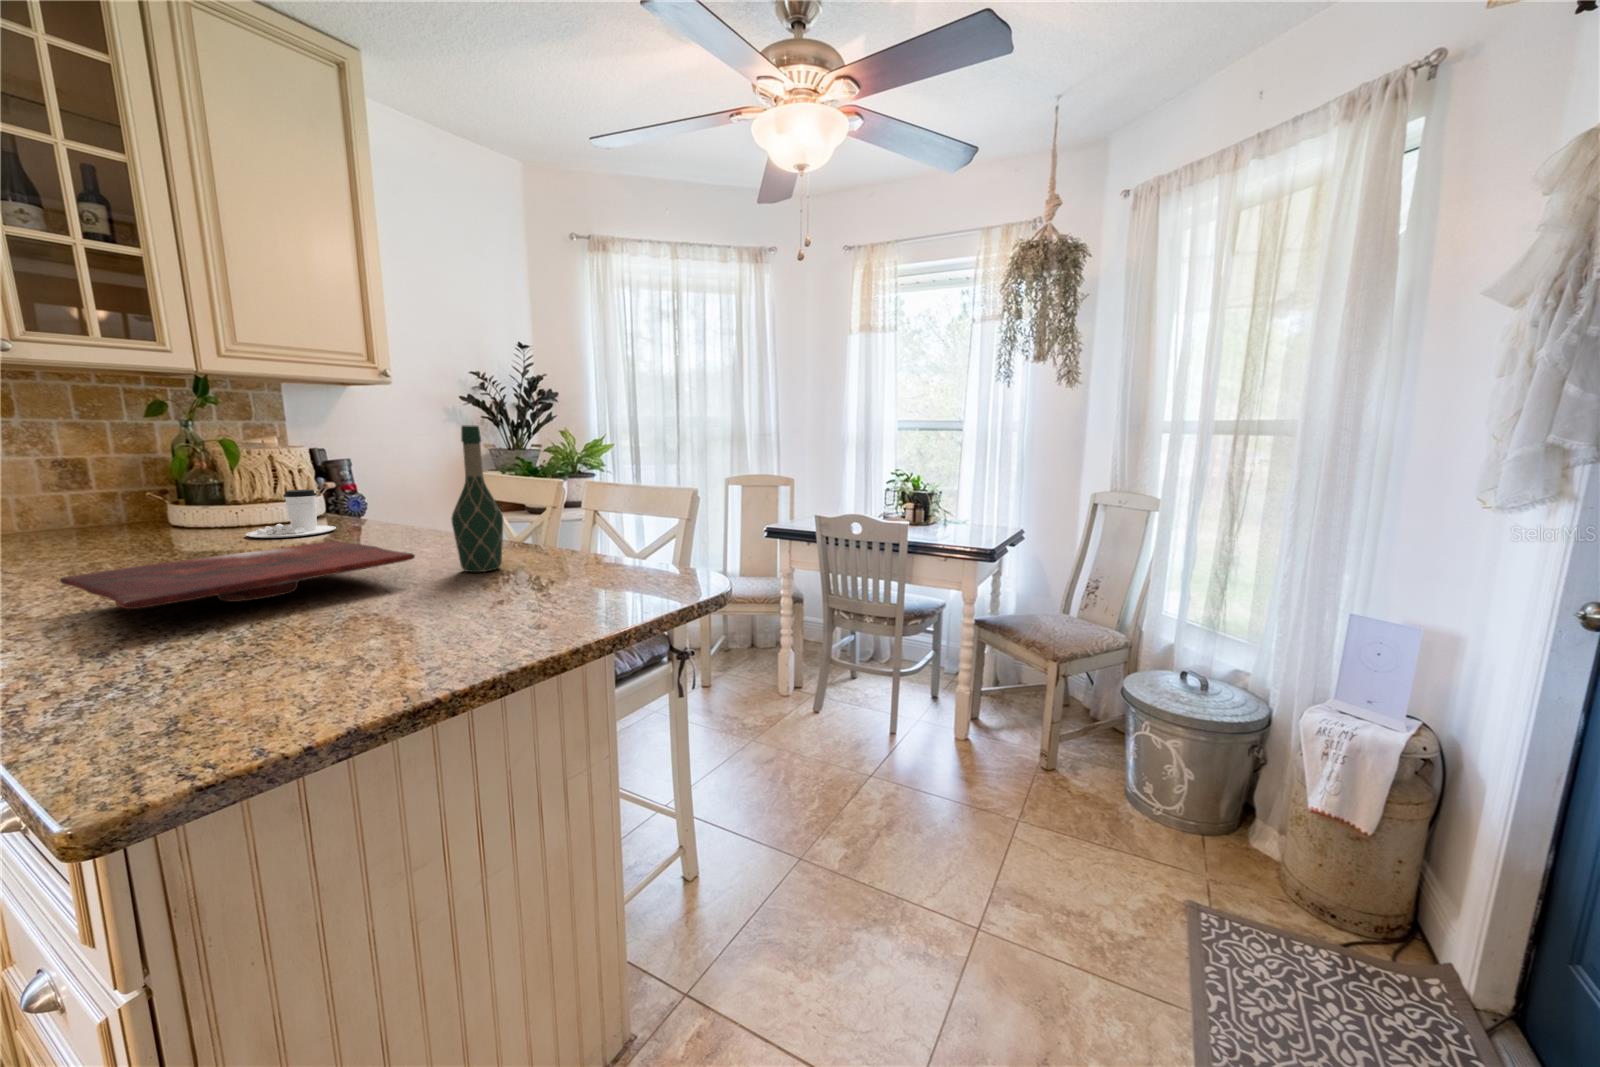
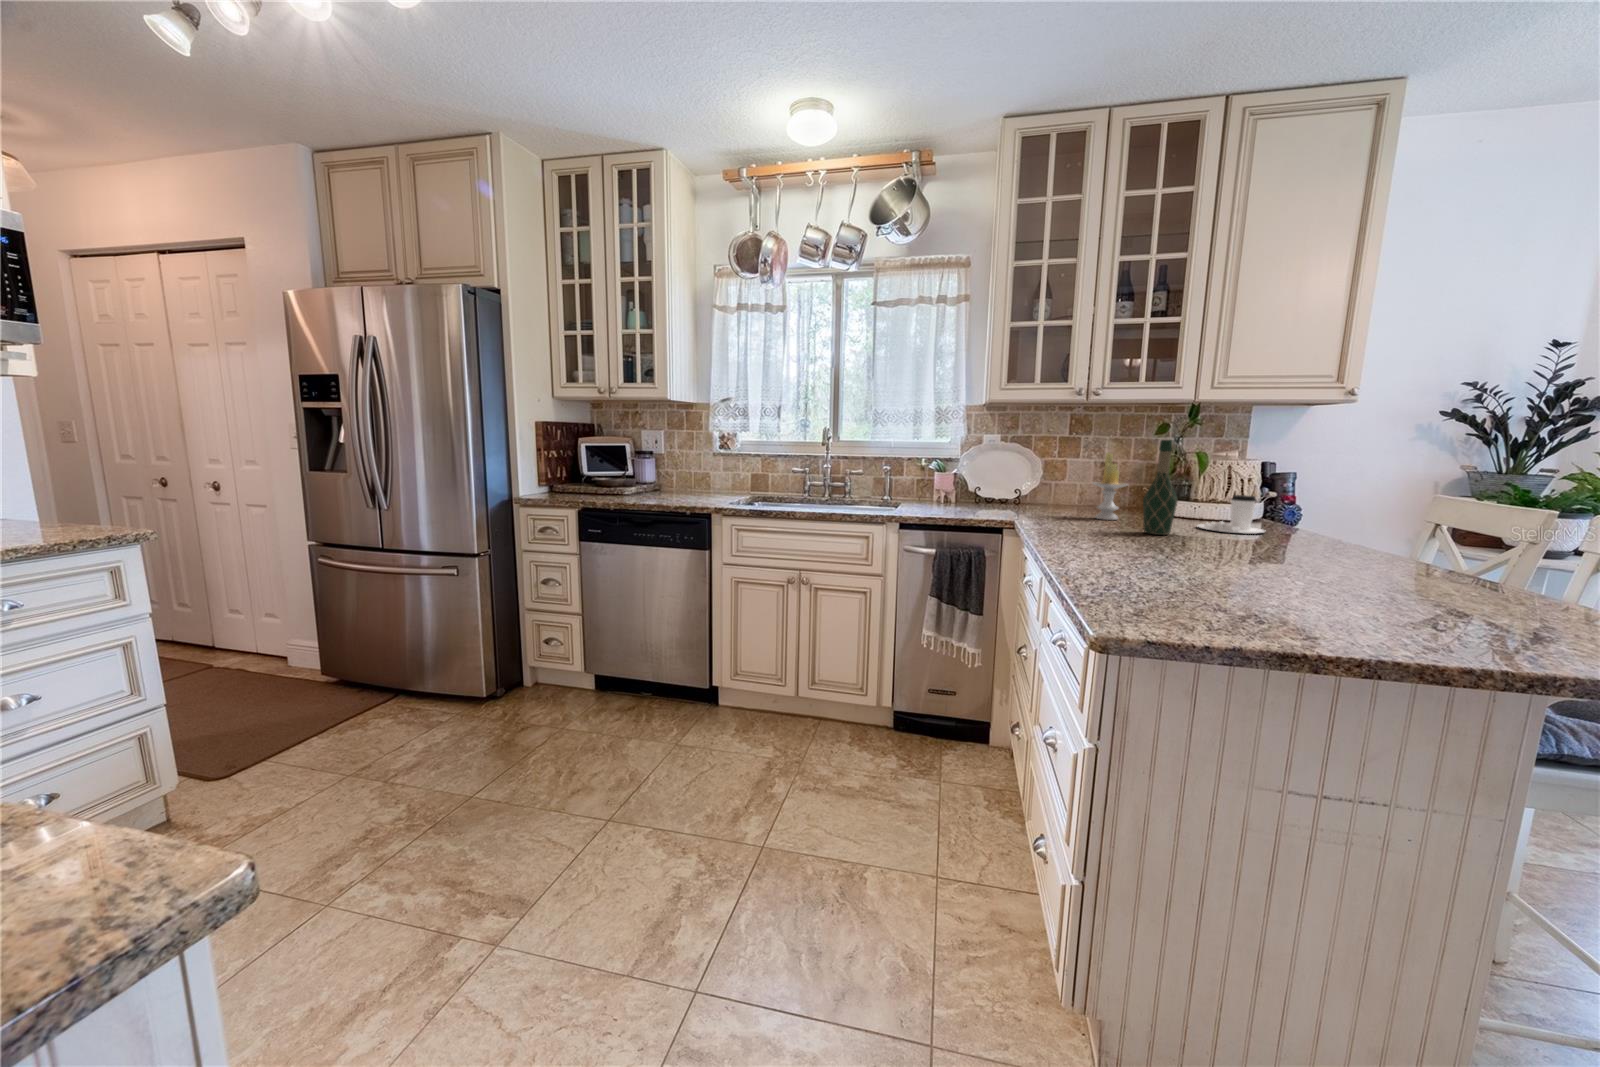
wine bottle: present [452,425,503,572] -> present [1143,440,1177,535]
candle: none [37,446,117,550] -> present [1092,453,1128,520]
cutting board: present [60,541,415,609] -> none [1099,529,1326,567]

